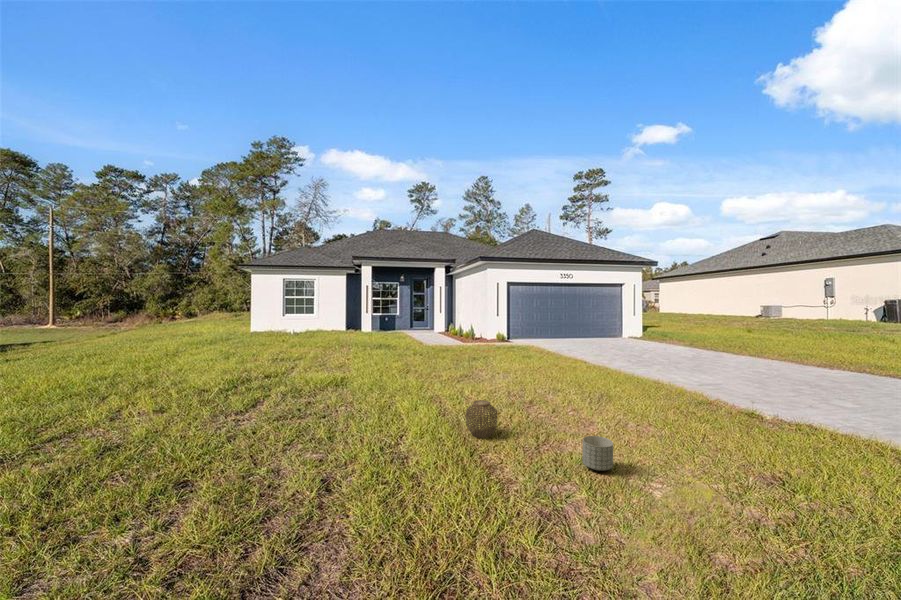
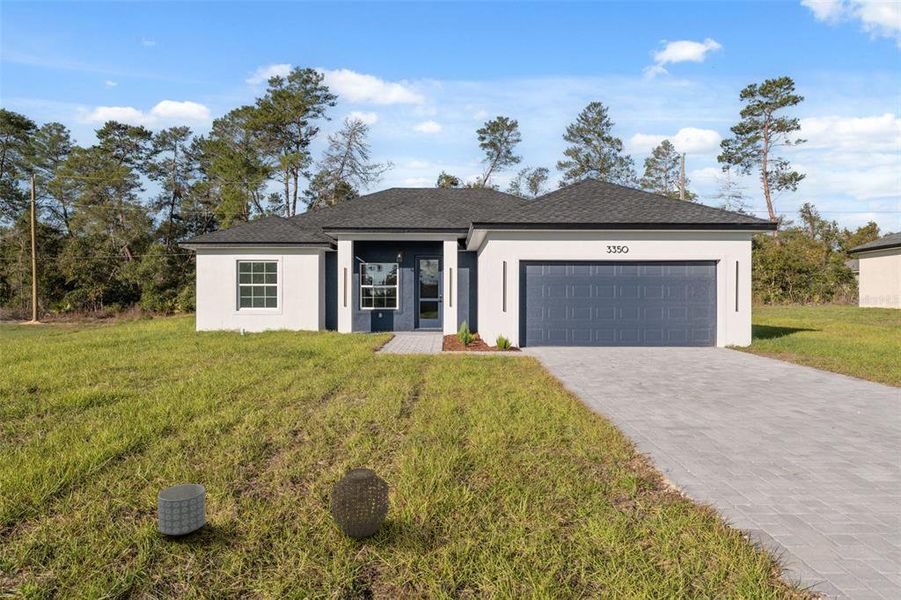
woven basket: present [466,400,497,438] -> present [332,468,389,537]

